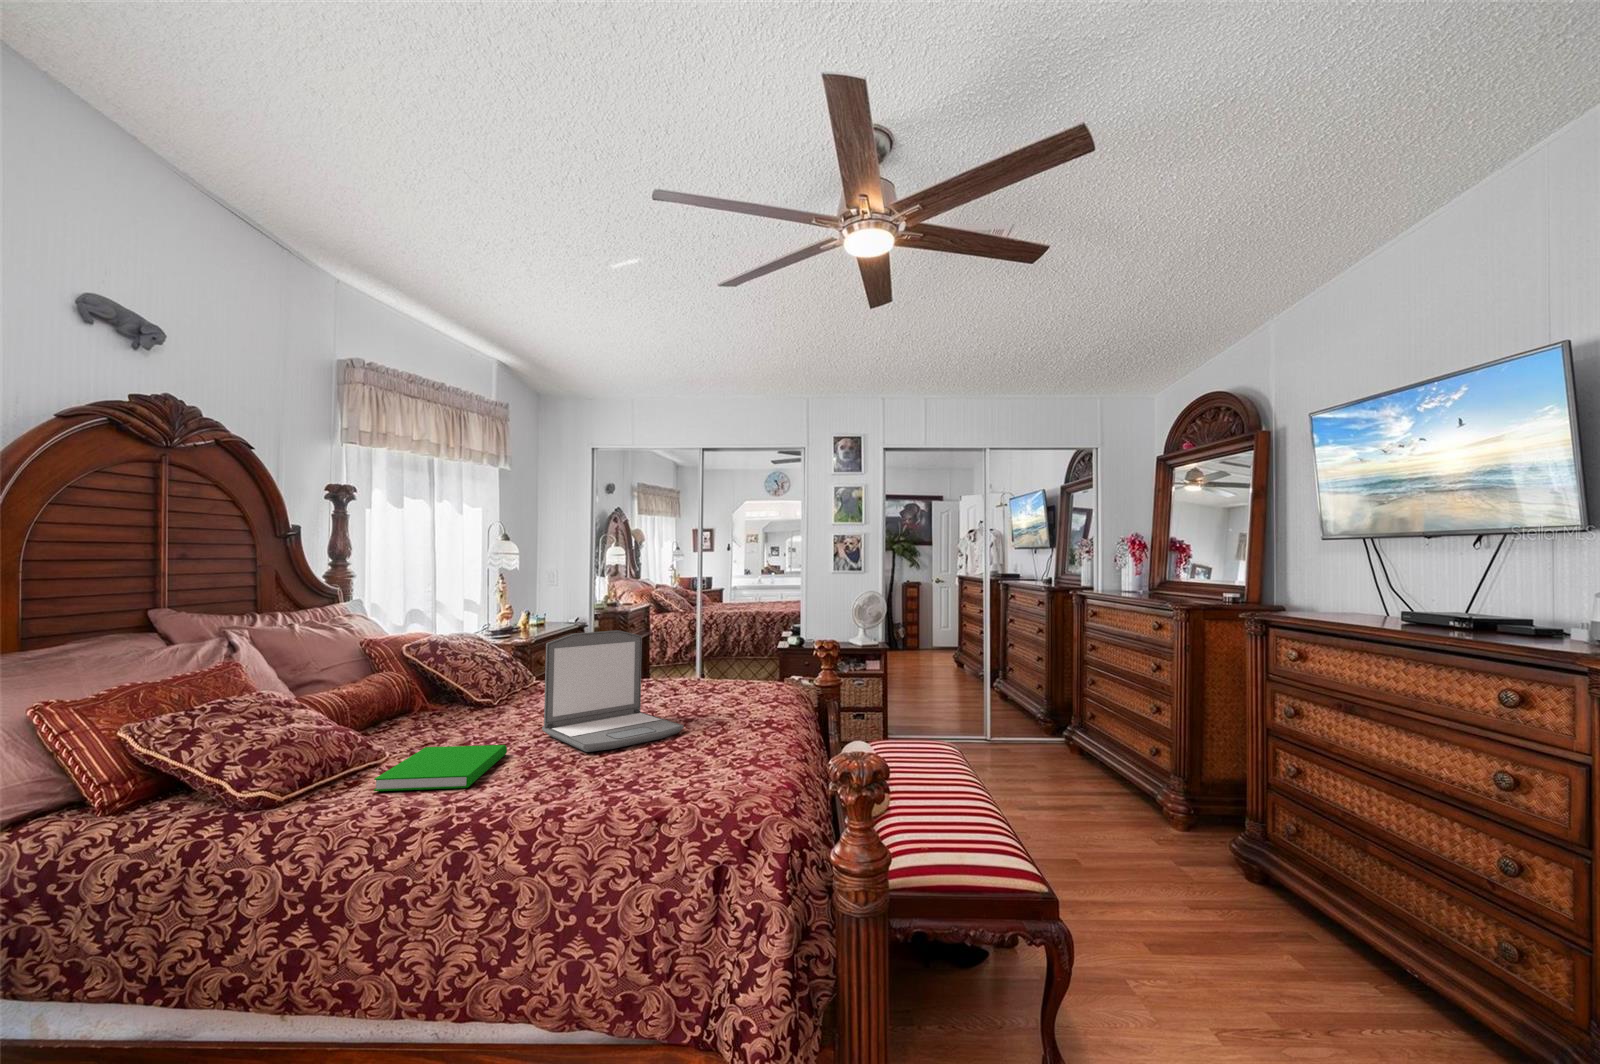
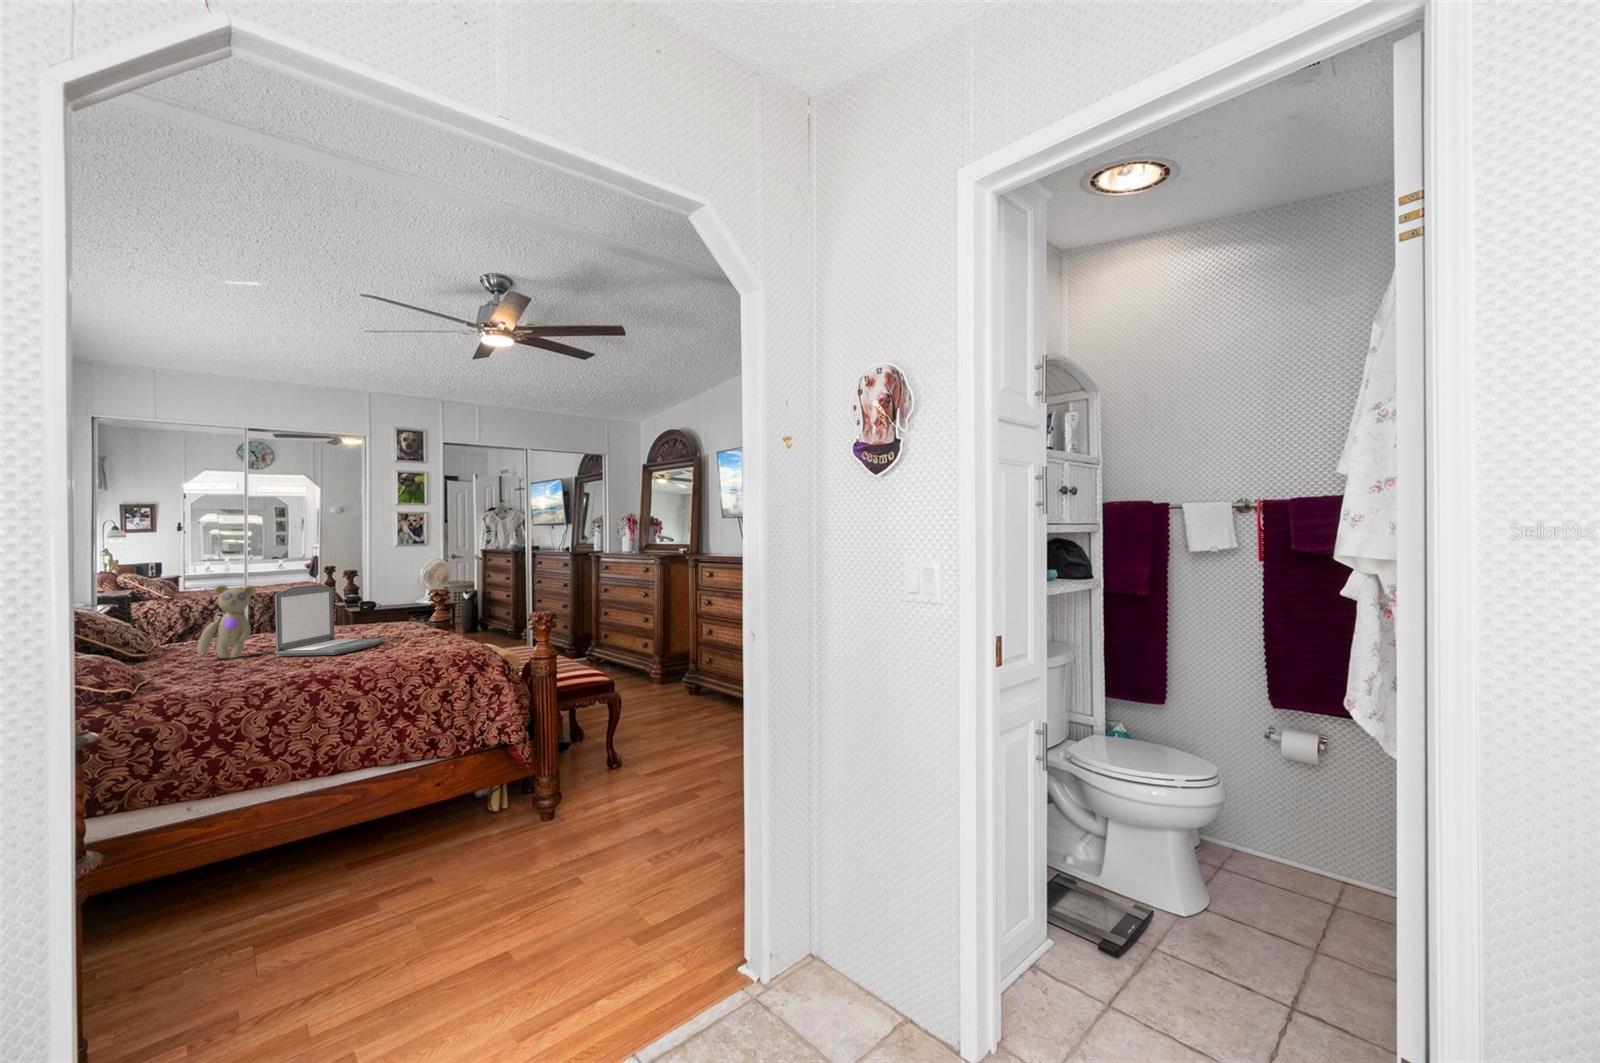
teddy bear: none [486,623,545,725] -> present [197,585,256,659]
book: present [374,745,507,791] -> none [202,658,287,683]

